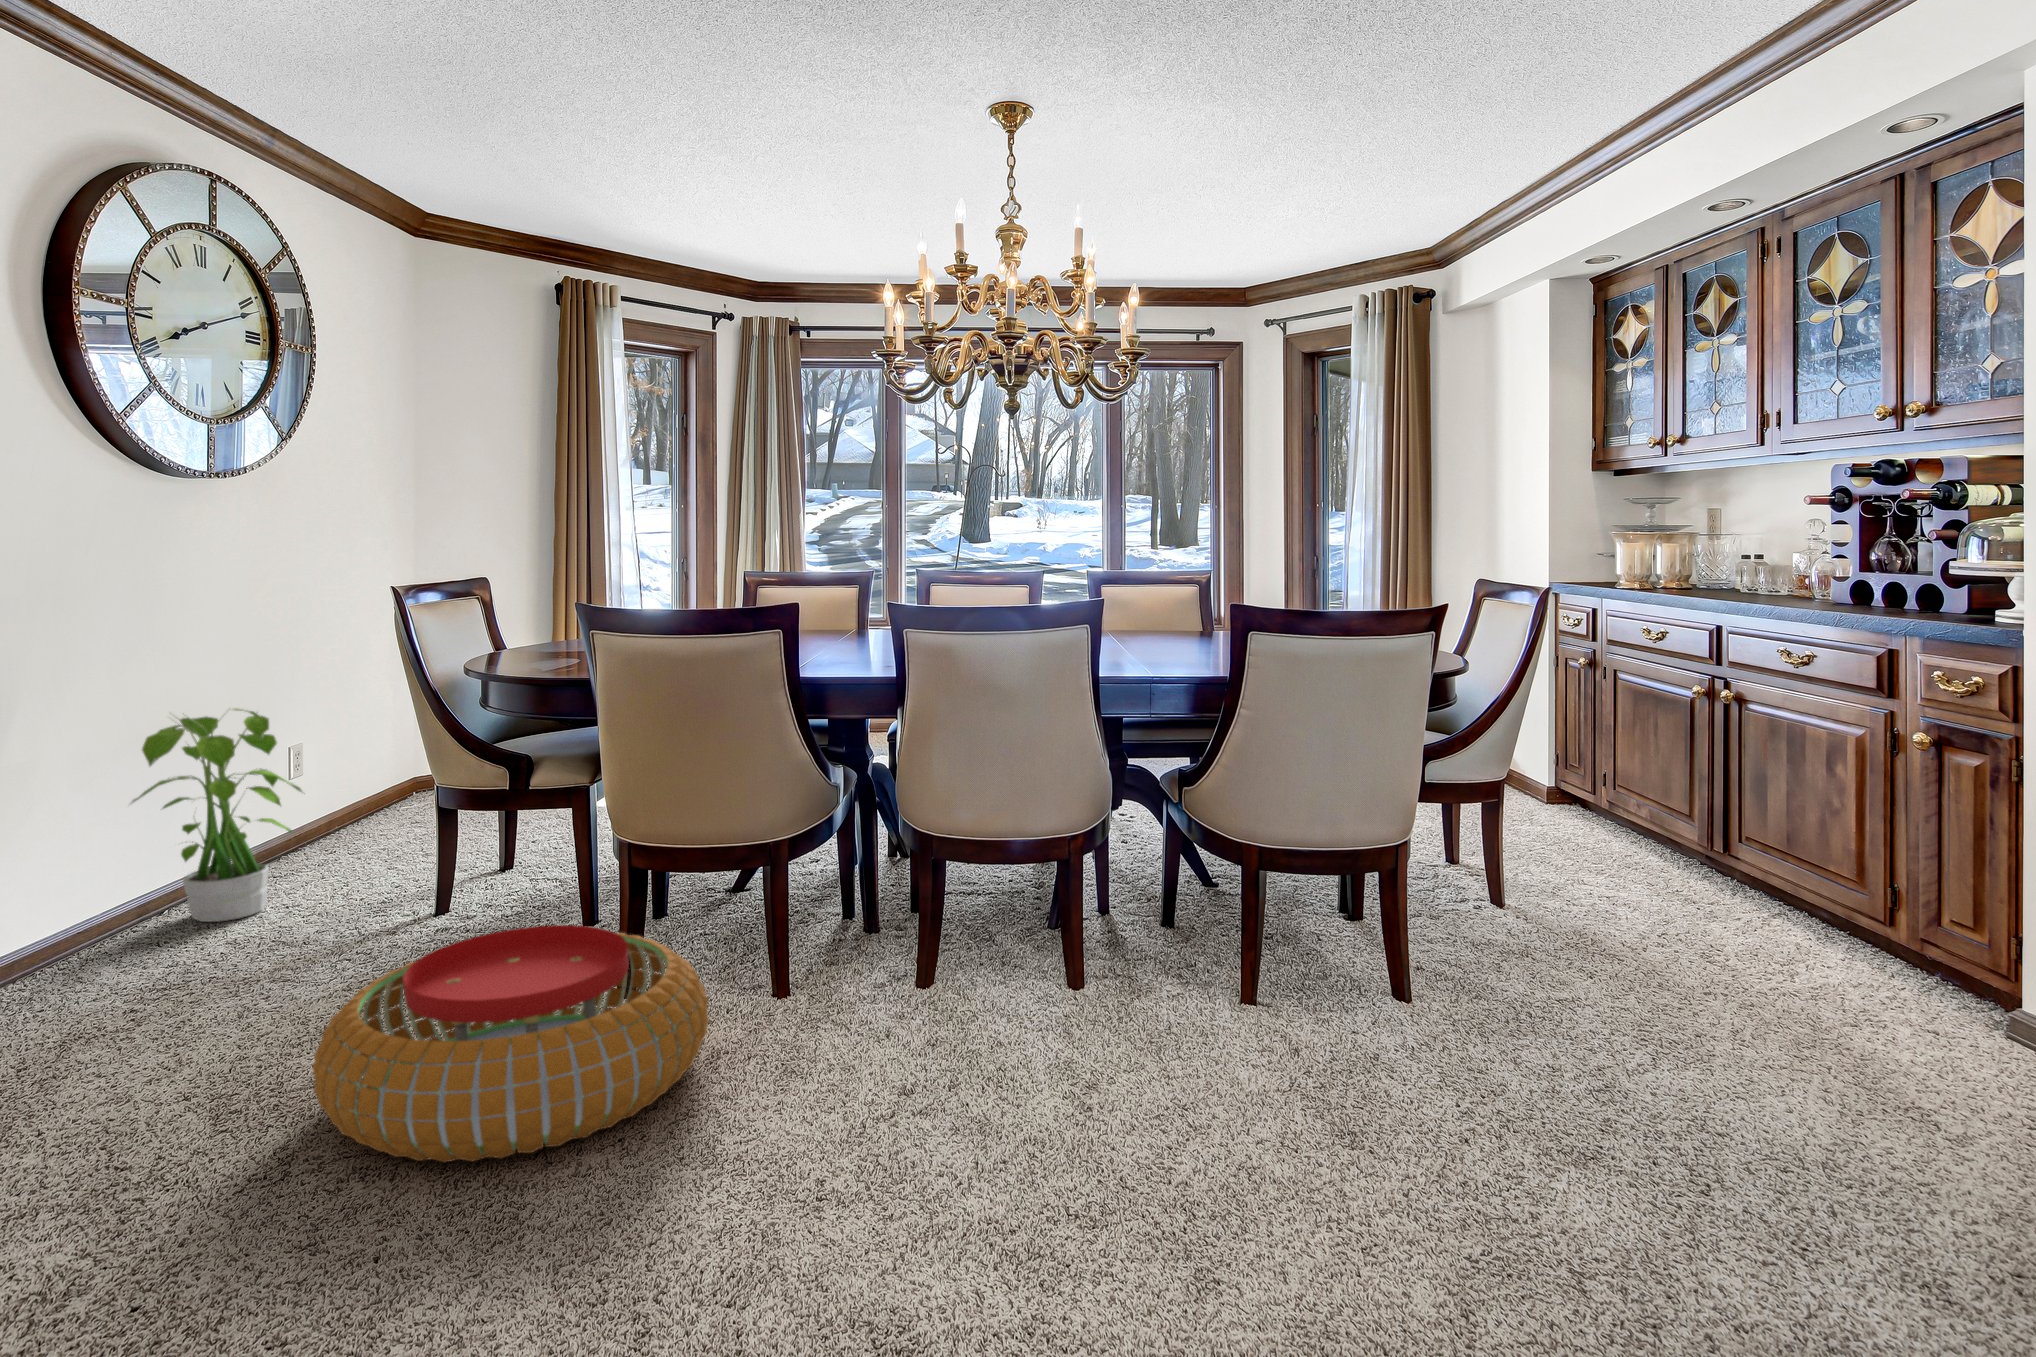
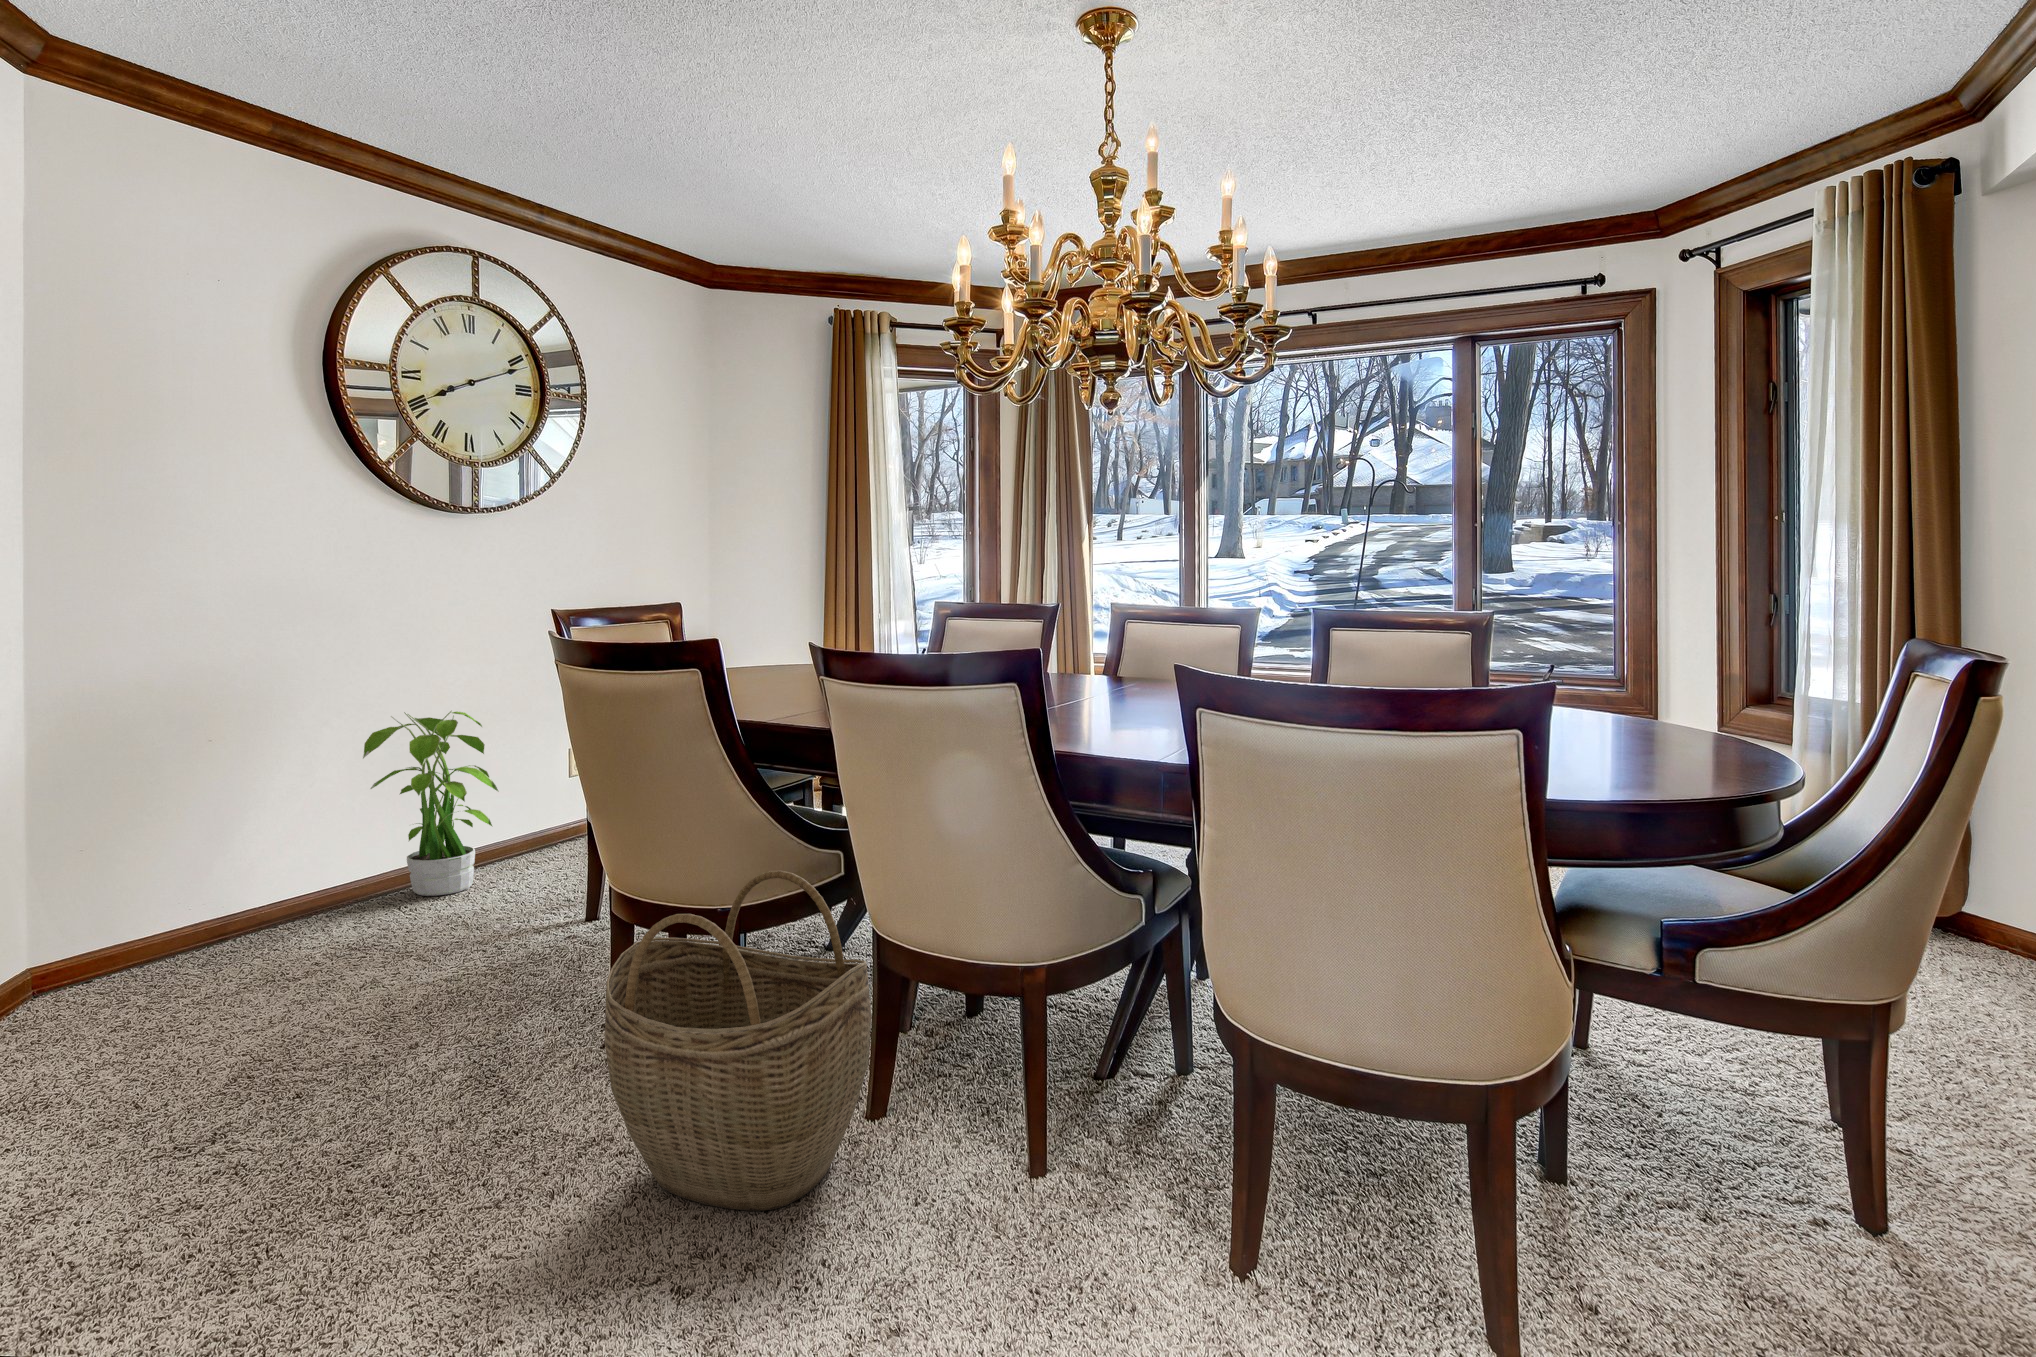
woven basket: none [833,792,1039,1052] -> present [605,871,871,1211]
pouf: present [313,925,709,1162] -> none [103,957,544,1210]

